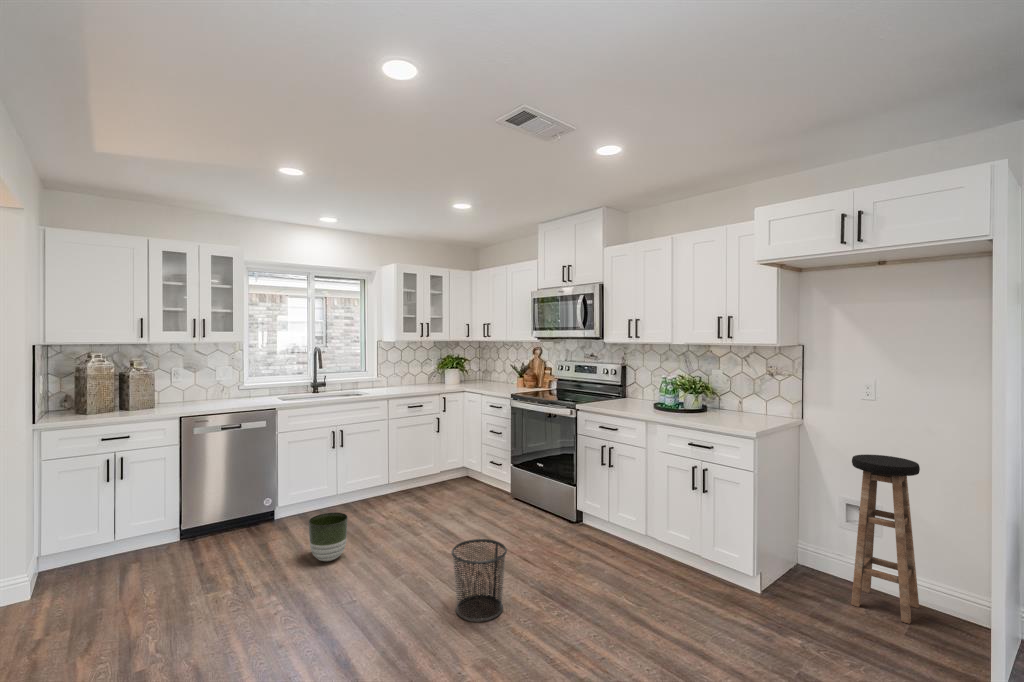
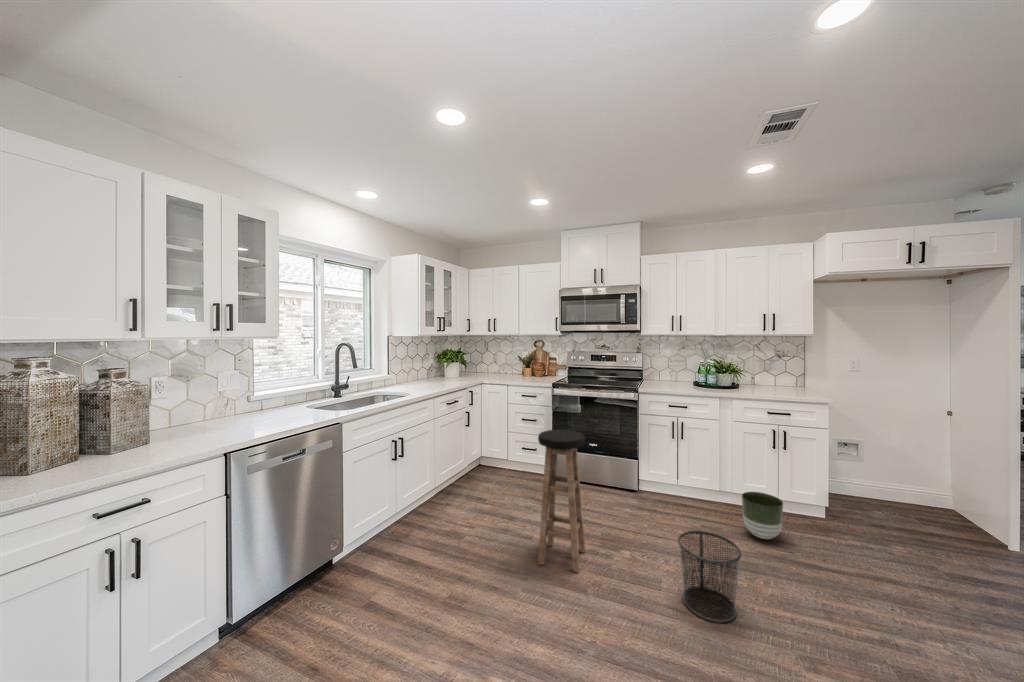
bar stool: present [851,455,920,624] -> present [538,430,585,572]
planter: present [309,513,348,561] -> present [742,492,783,539]

